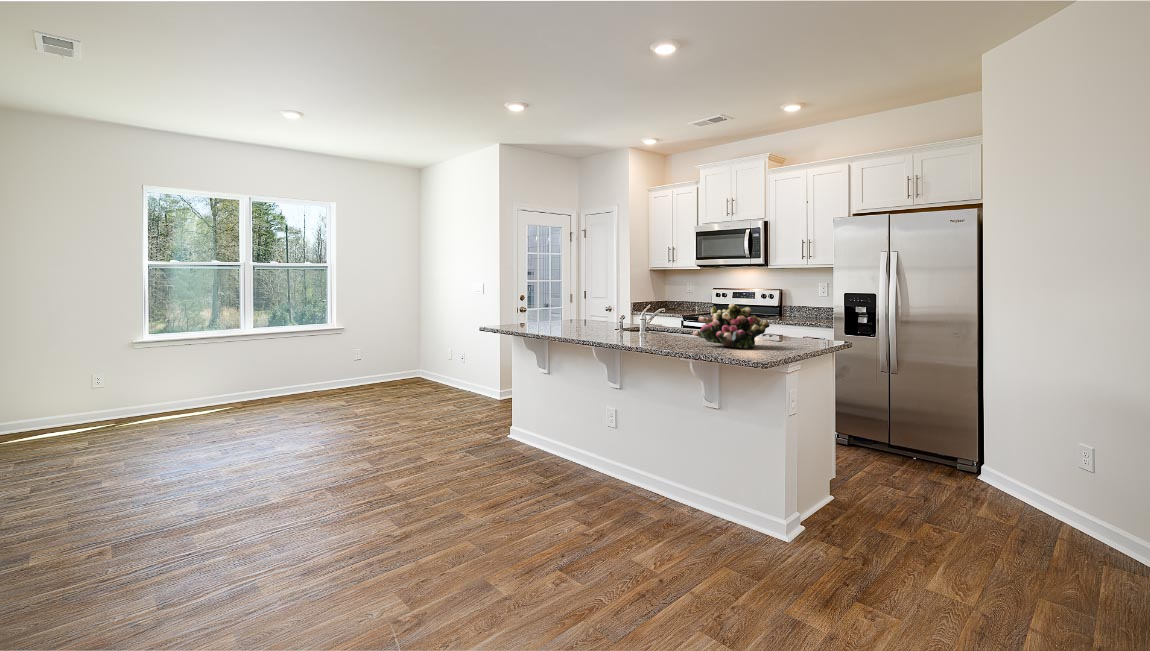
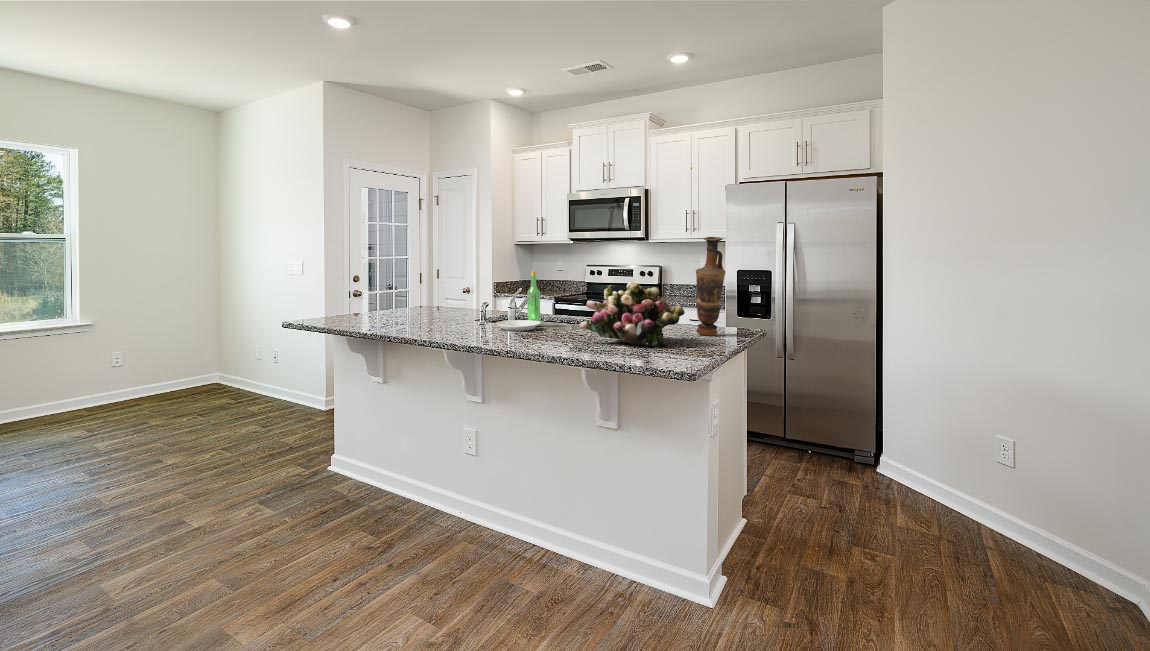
vase: none [786,270,809,345] -> present [696,237,725,336]
plate: none [634,295,667,339] -> present [496,271,541,331]

